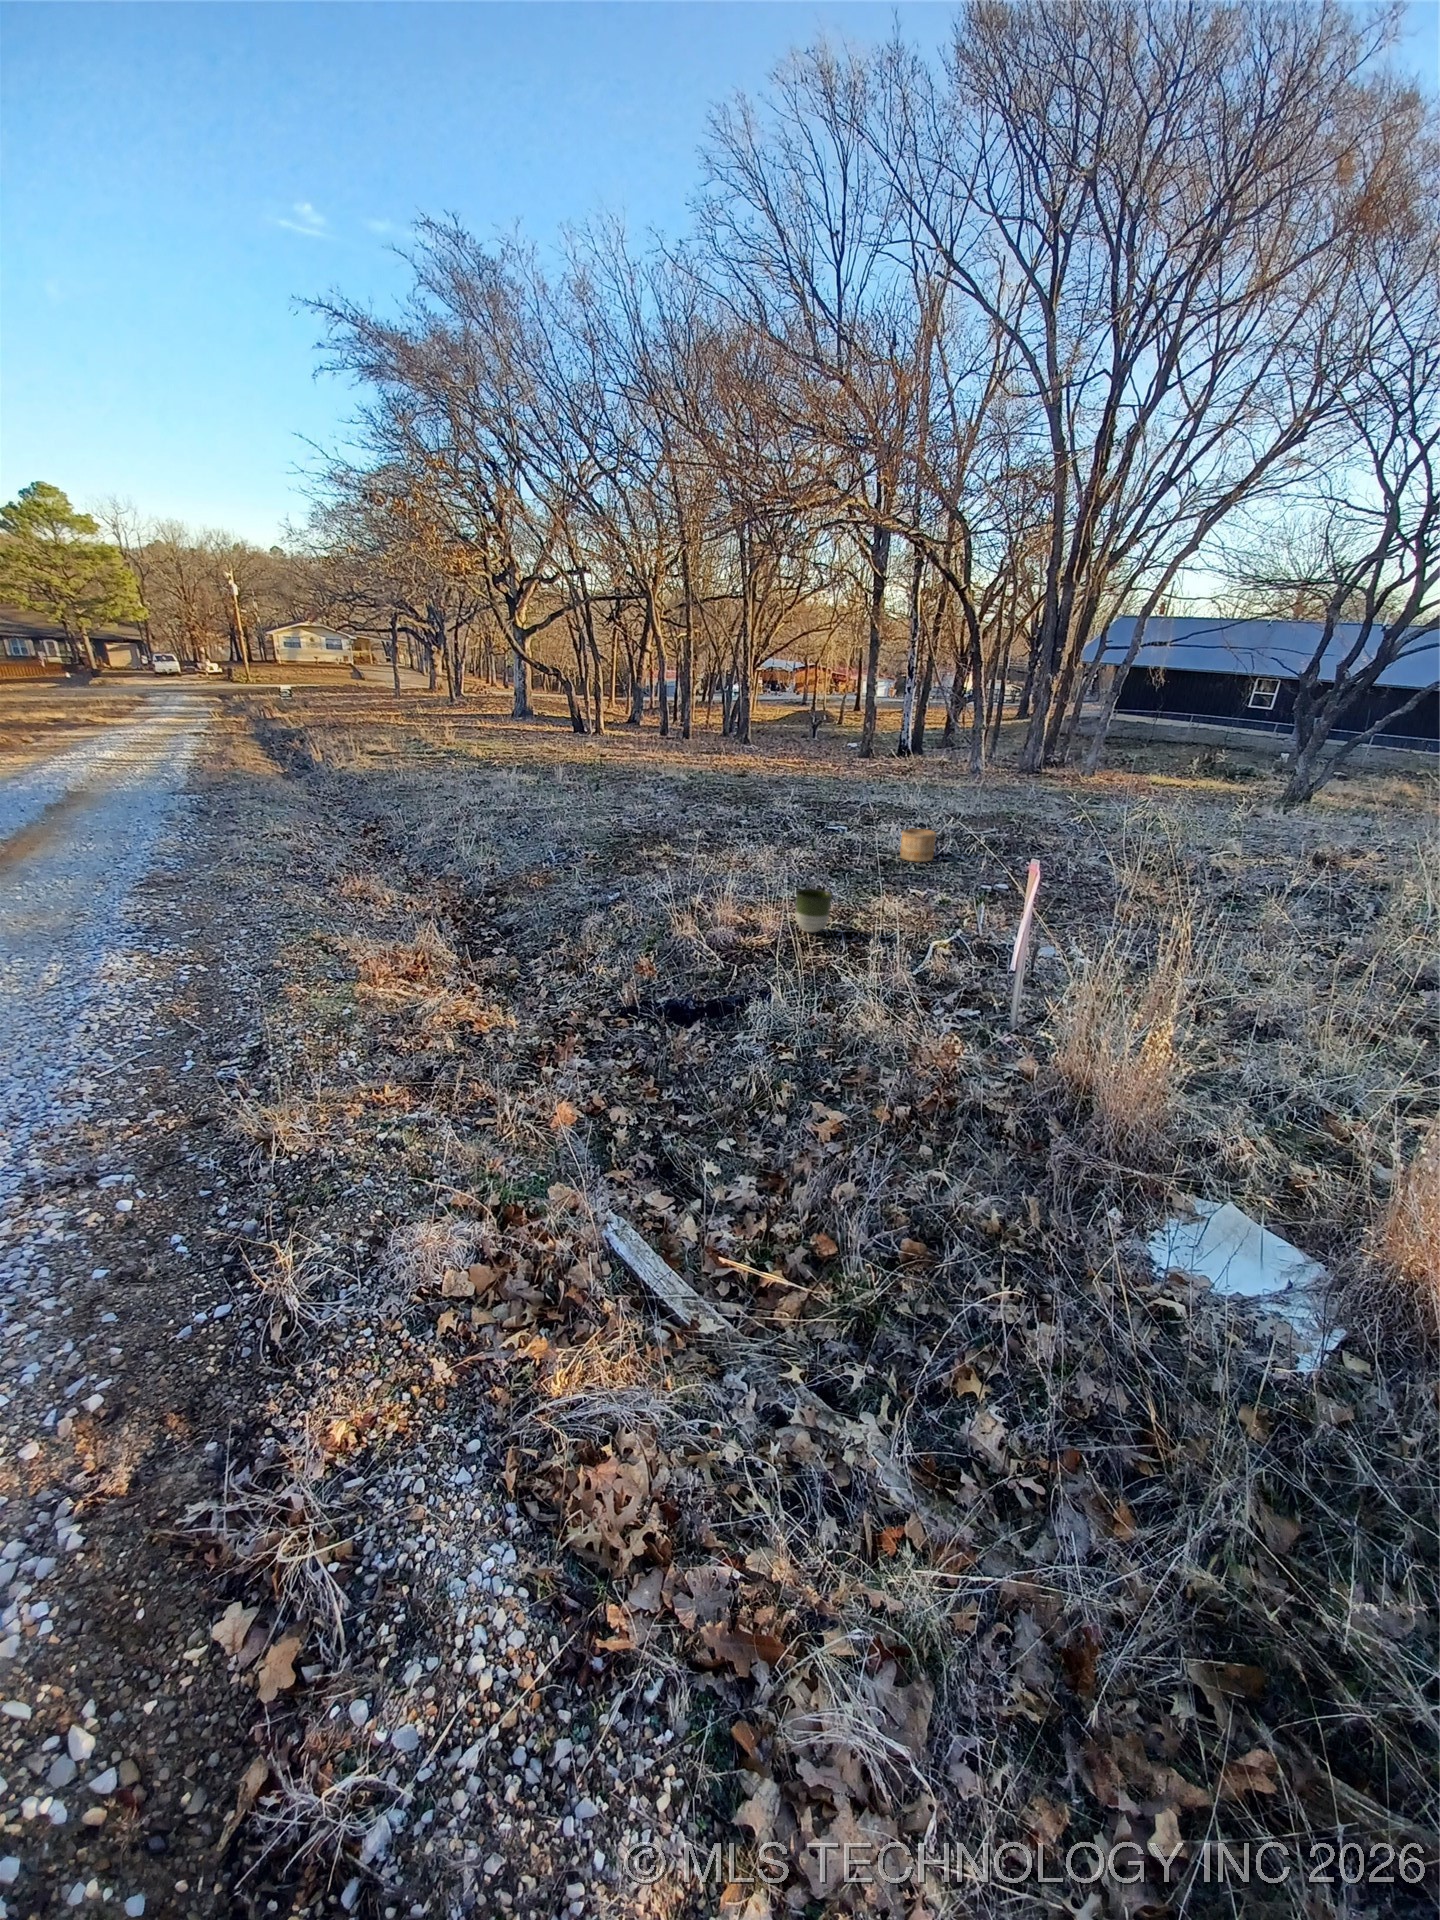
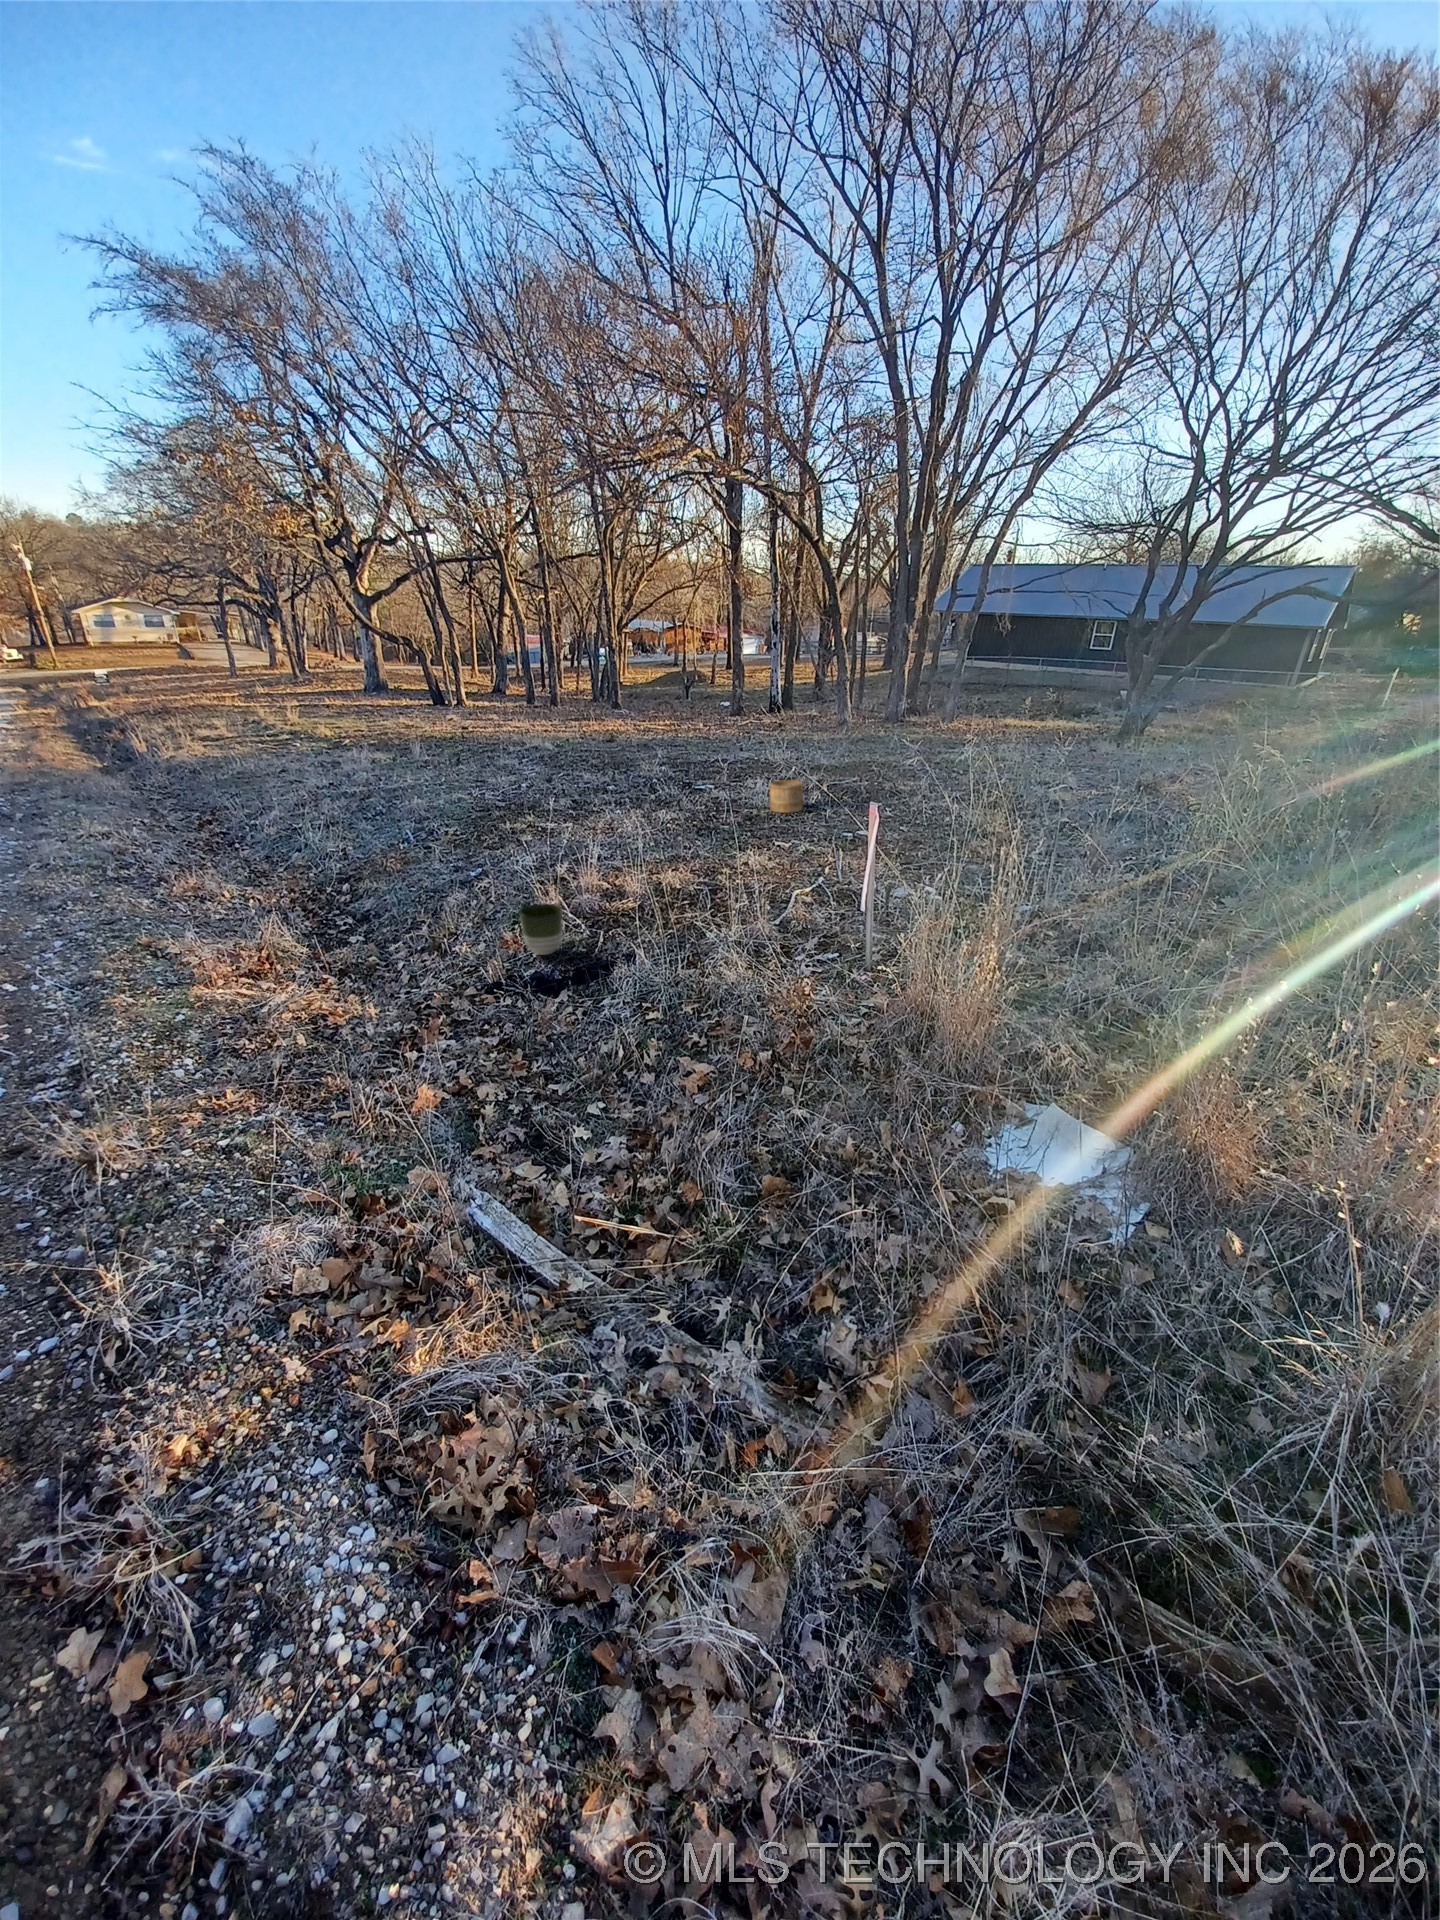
planter: present [795,888,832,932] -> present [520,903,563,955]

